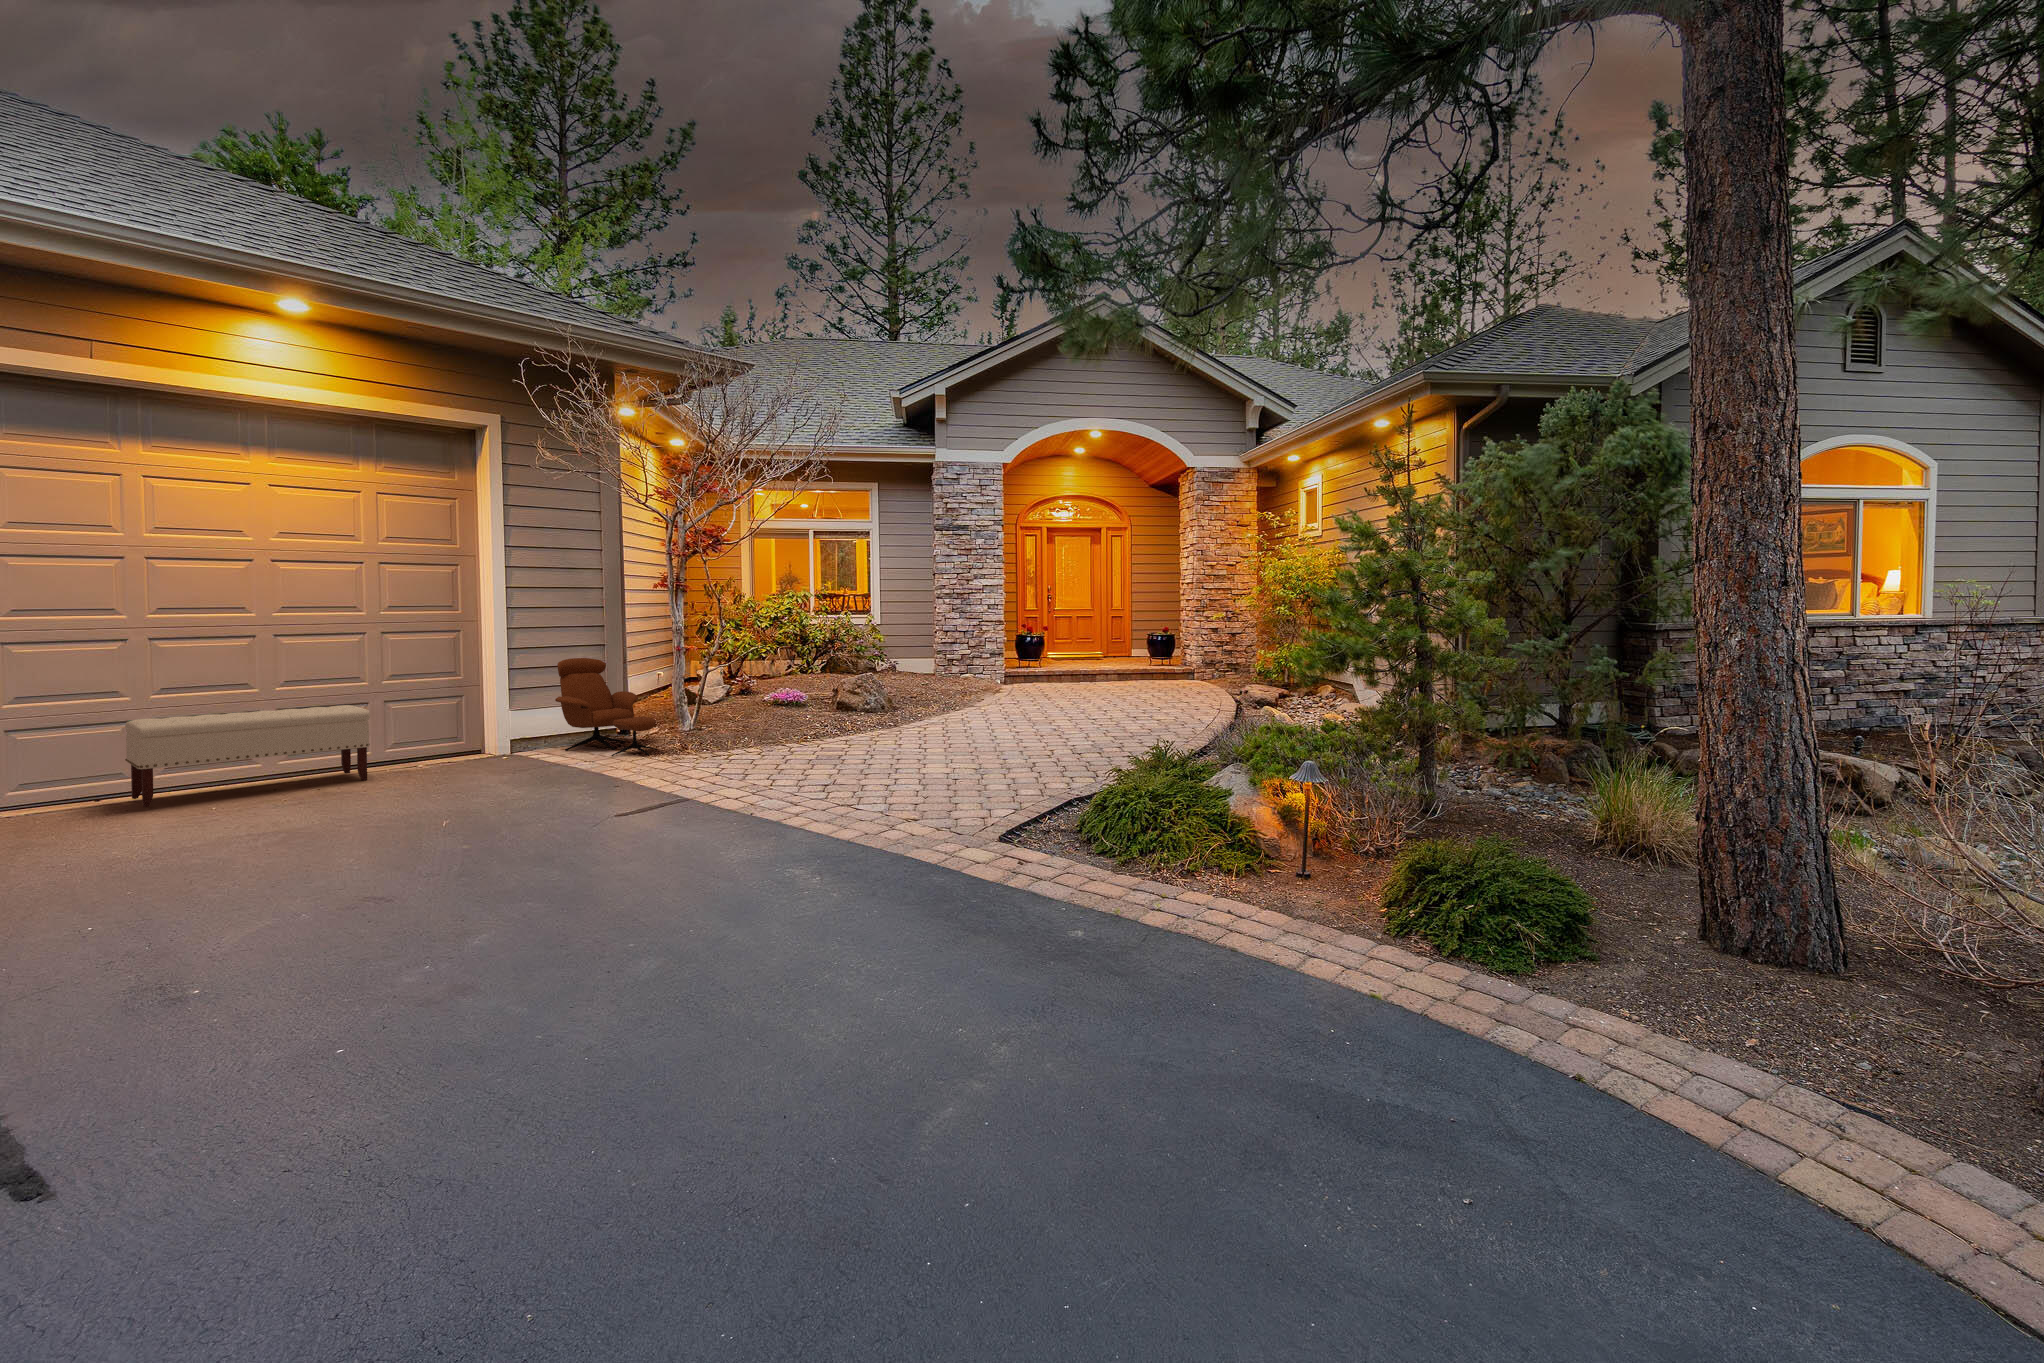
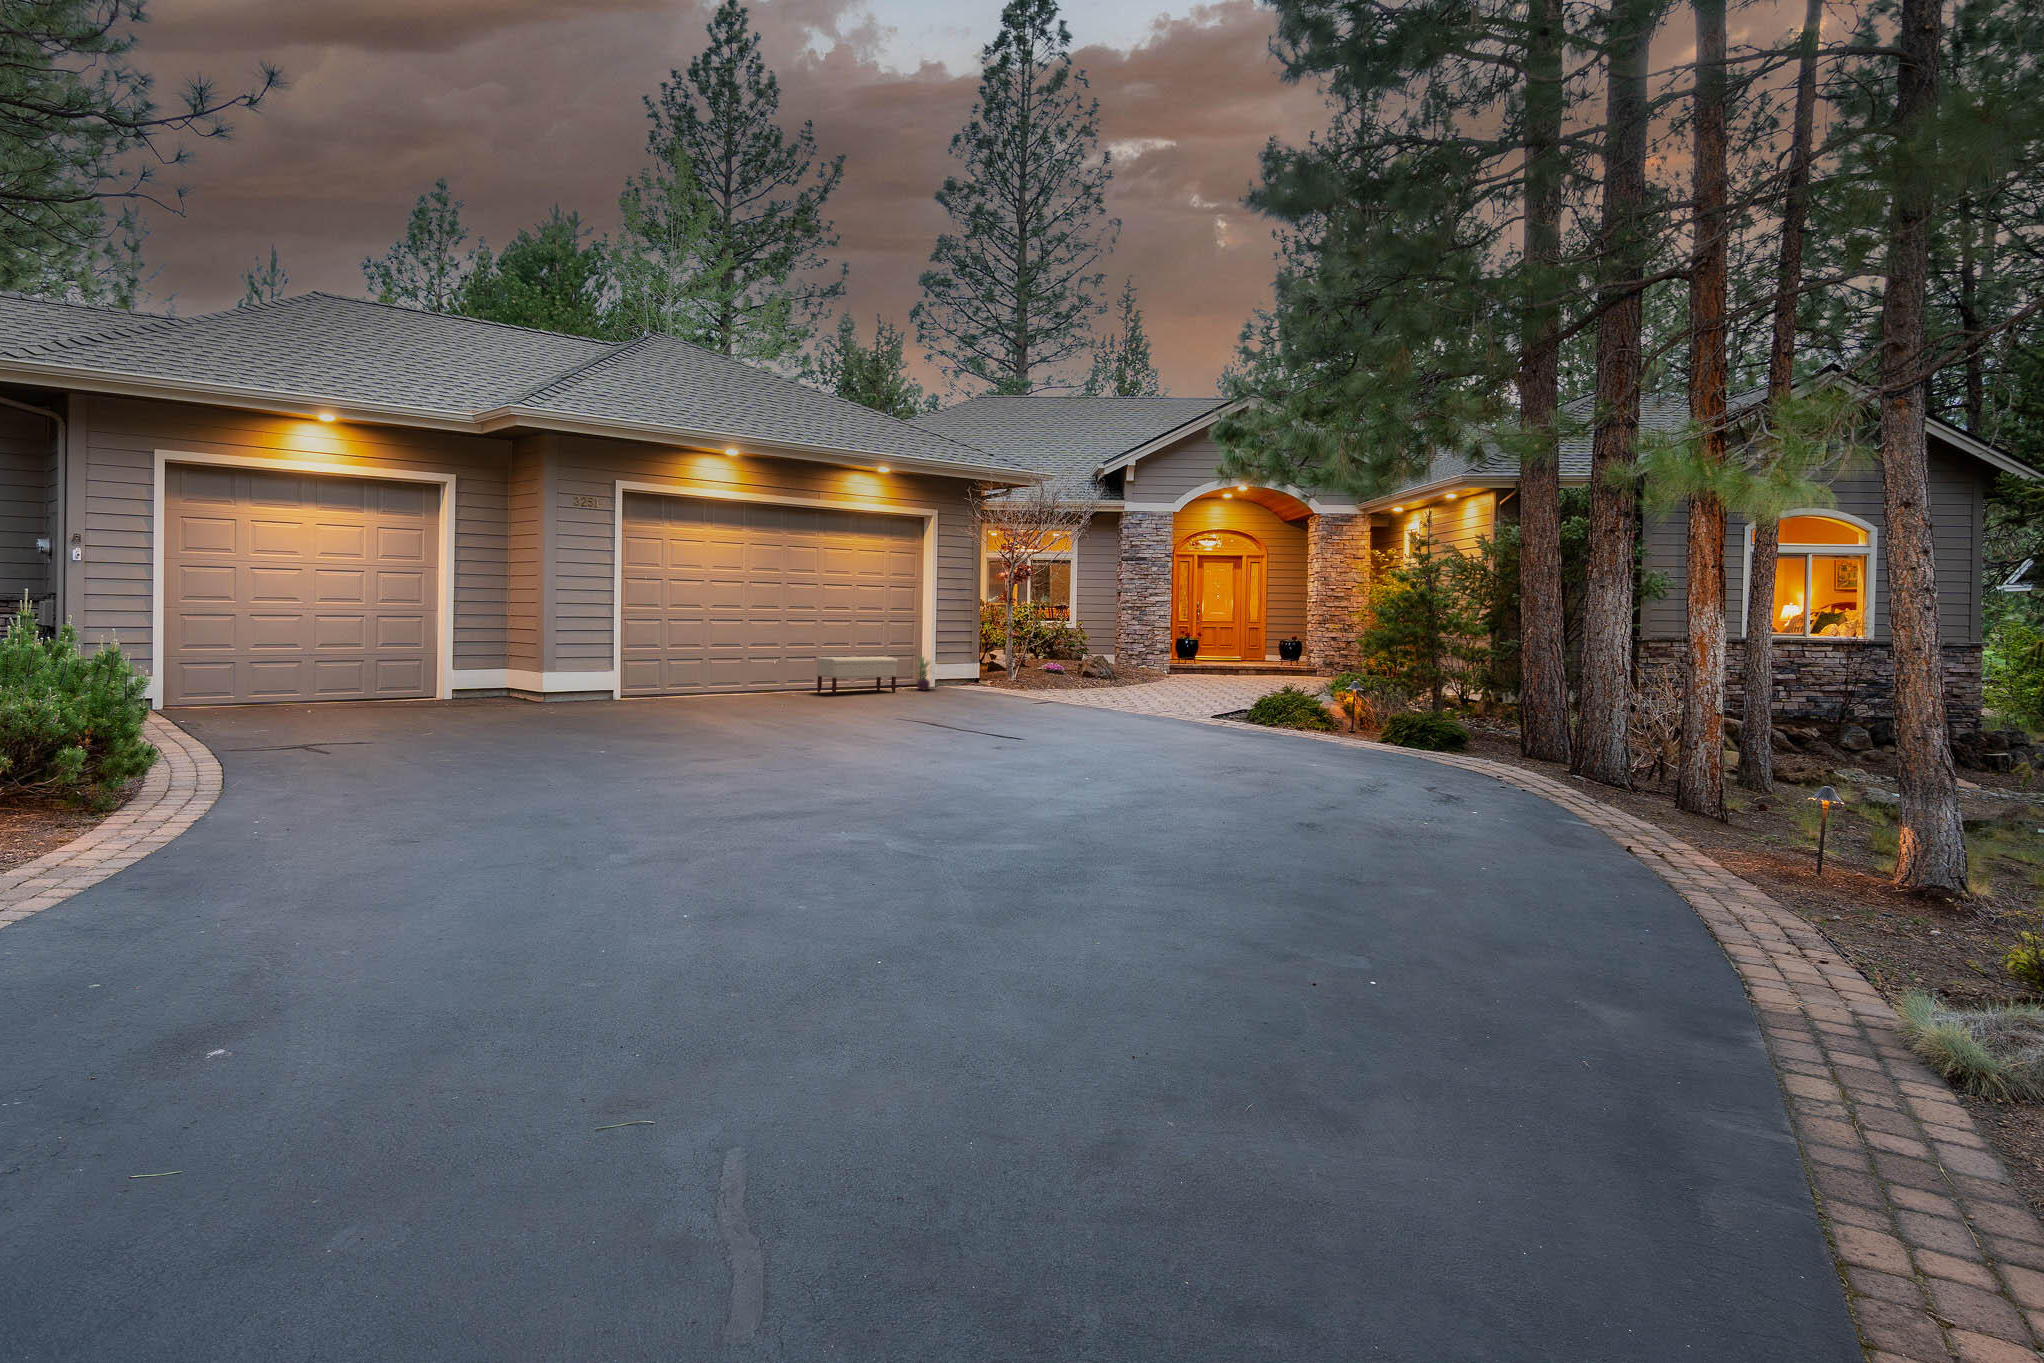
lounge chair: present [555,658,657,756] -> none [954,639,1010,691]
decorative plant: none [410,692,499,767] -> present [917,656,930,690]

